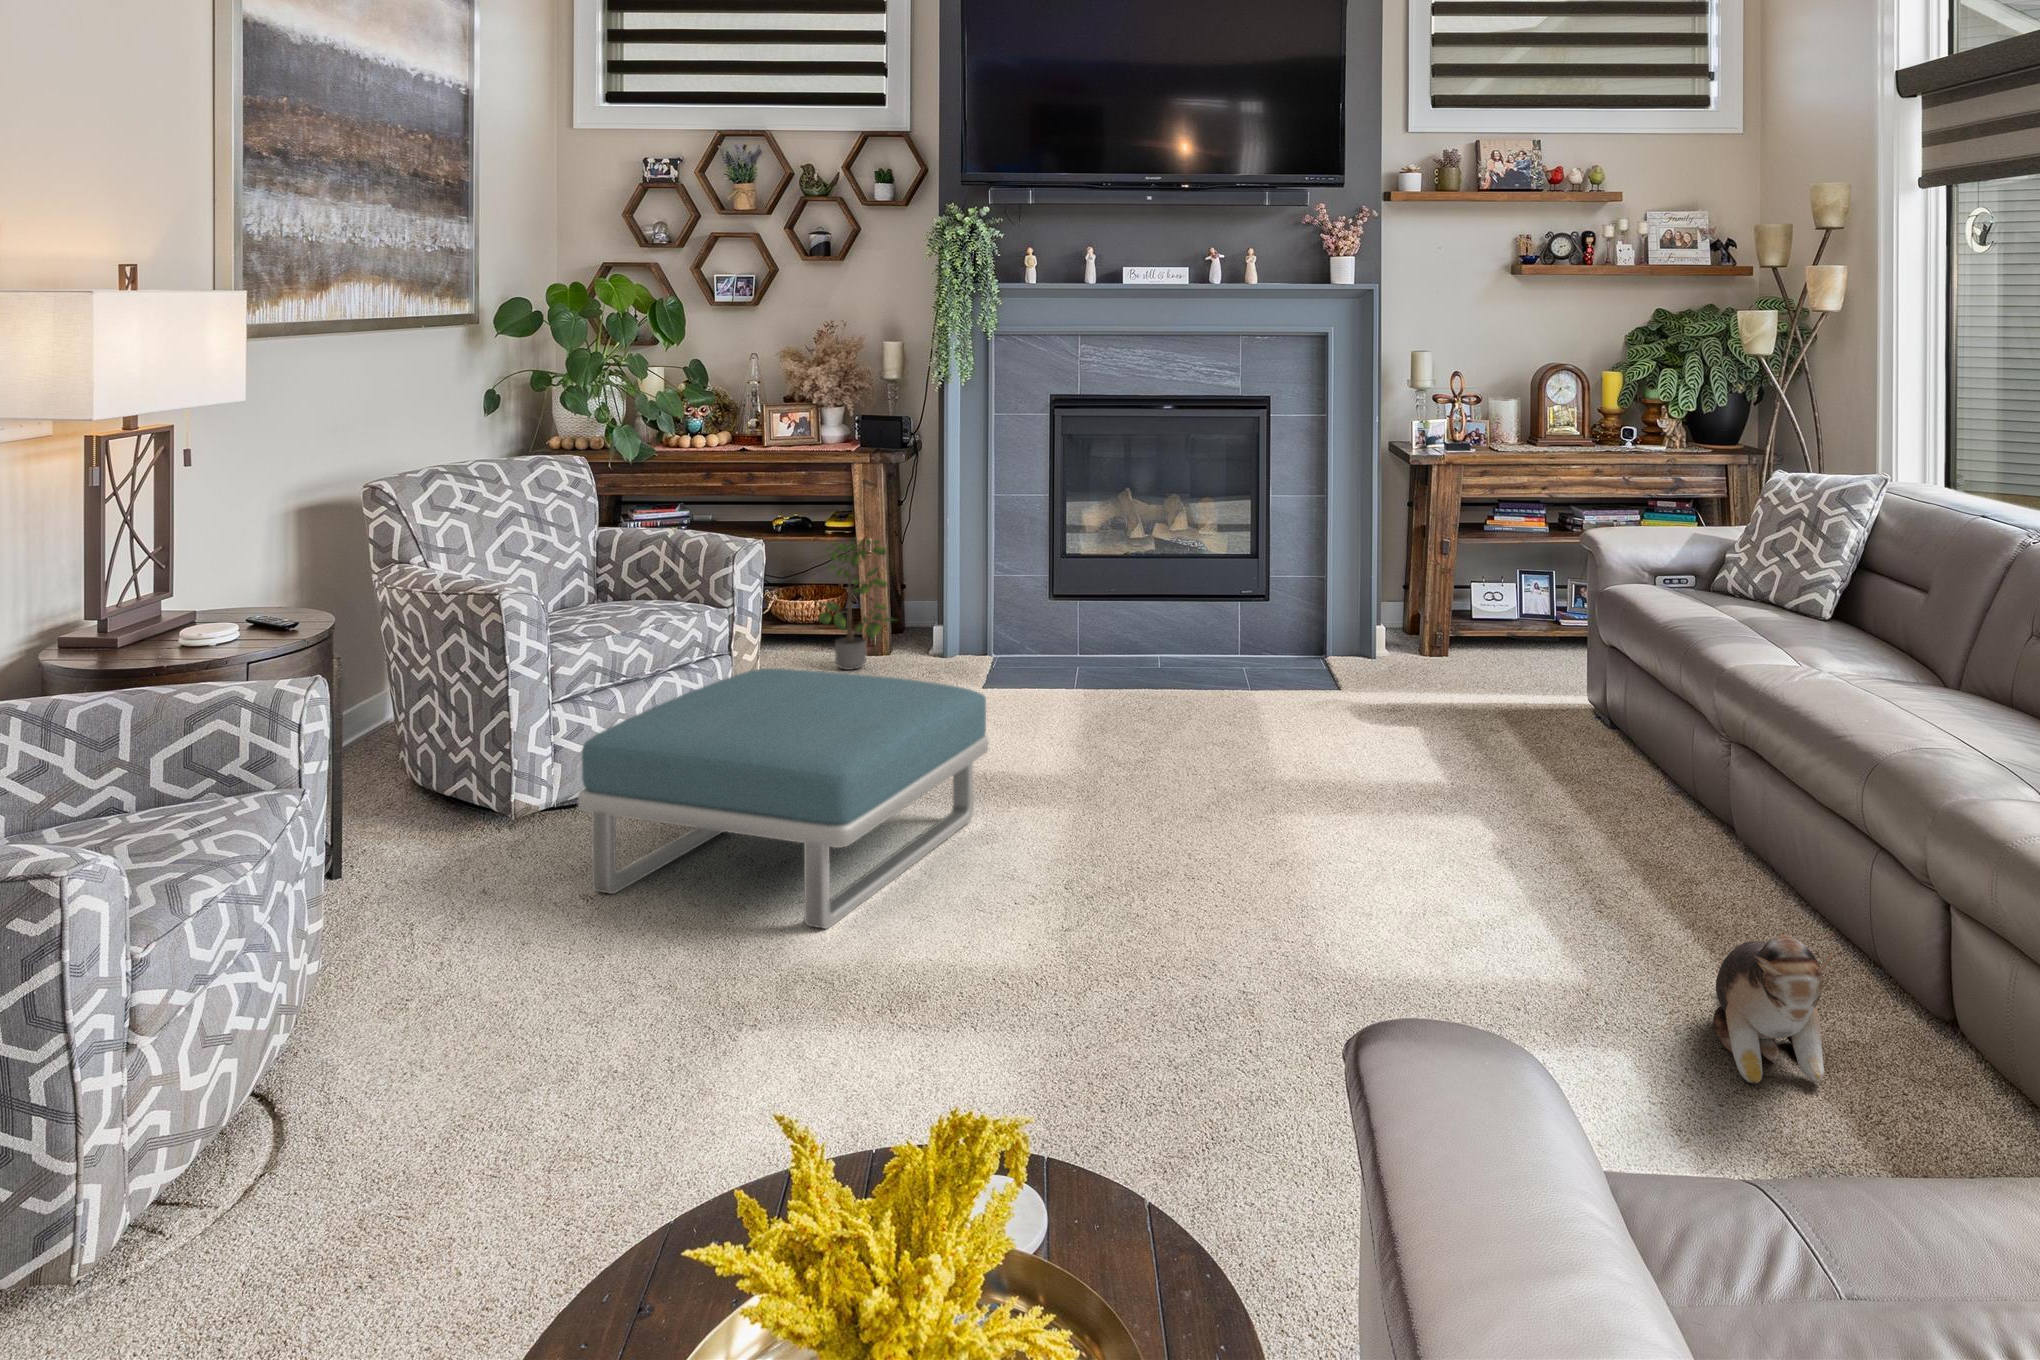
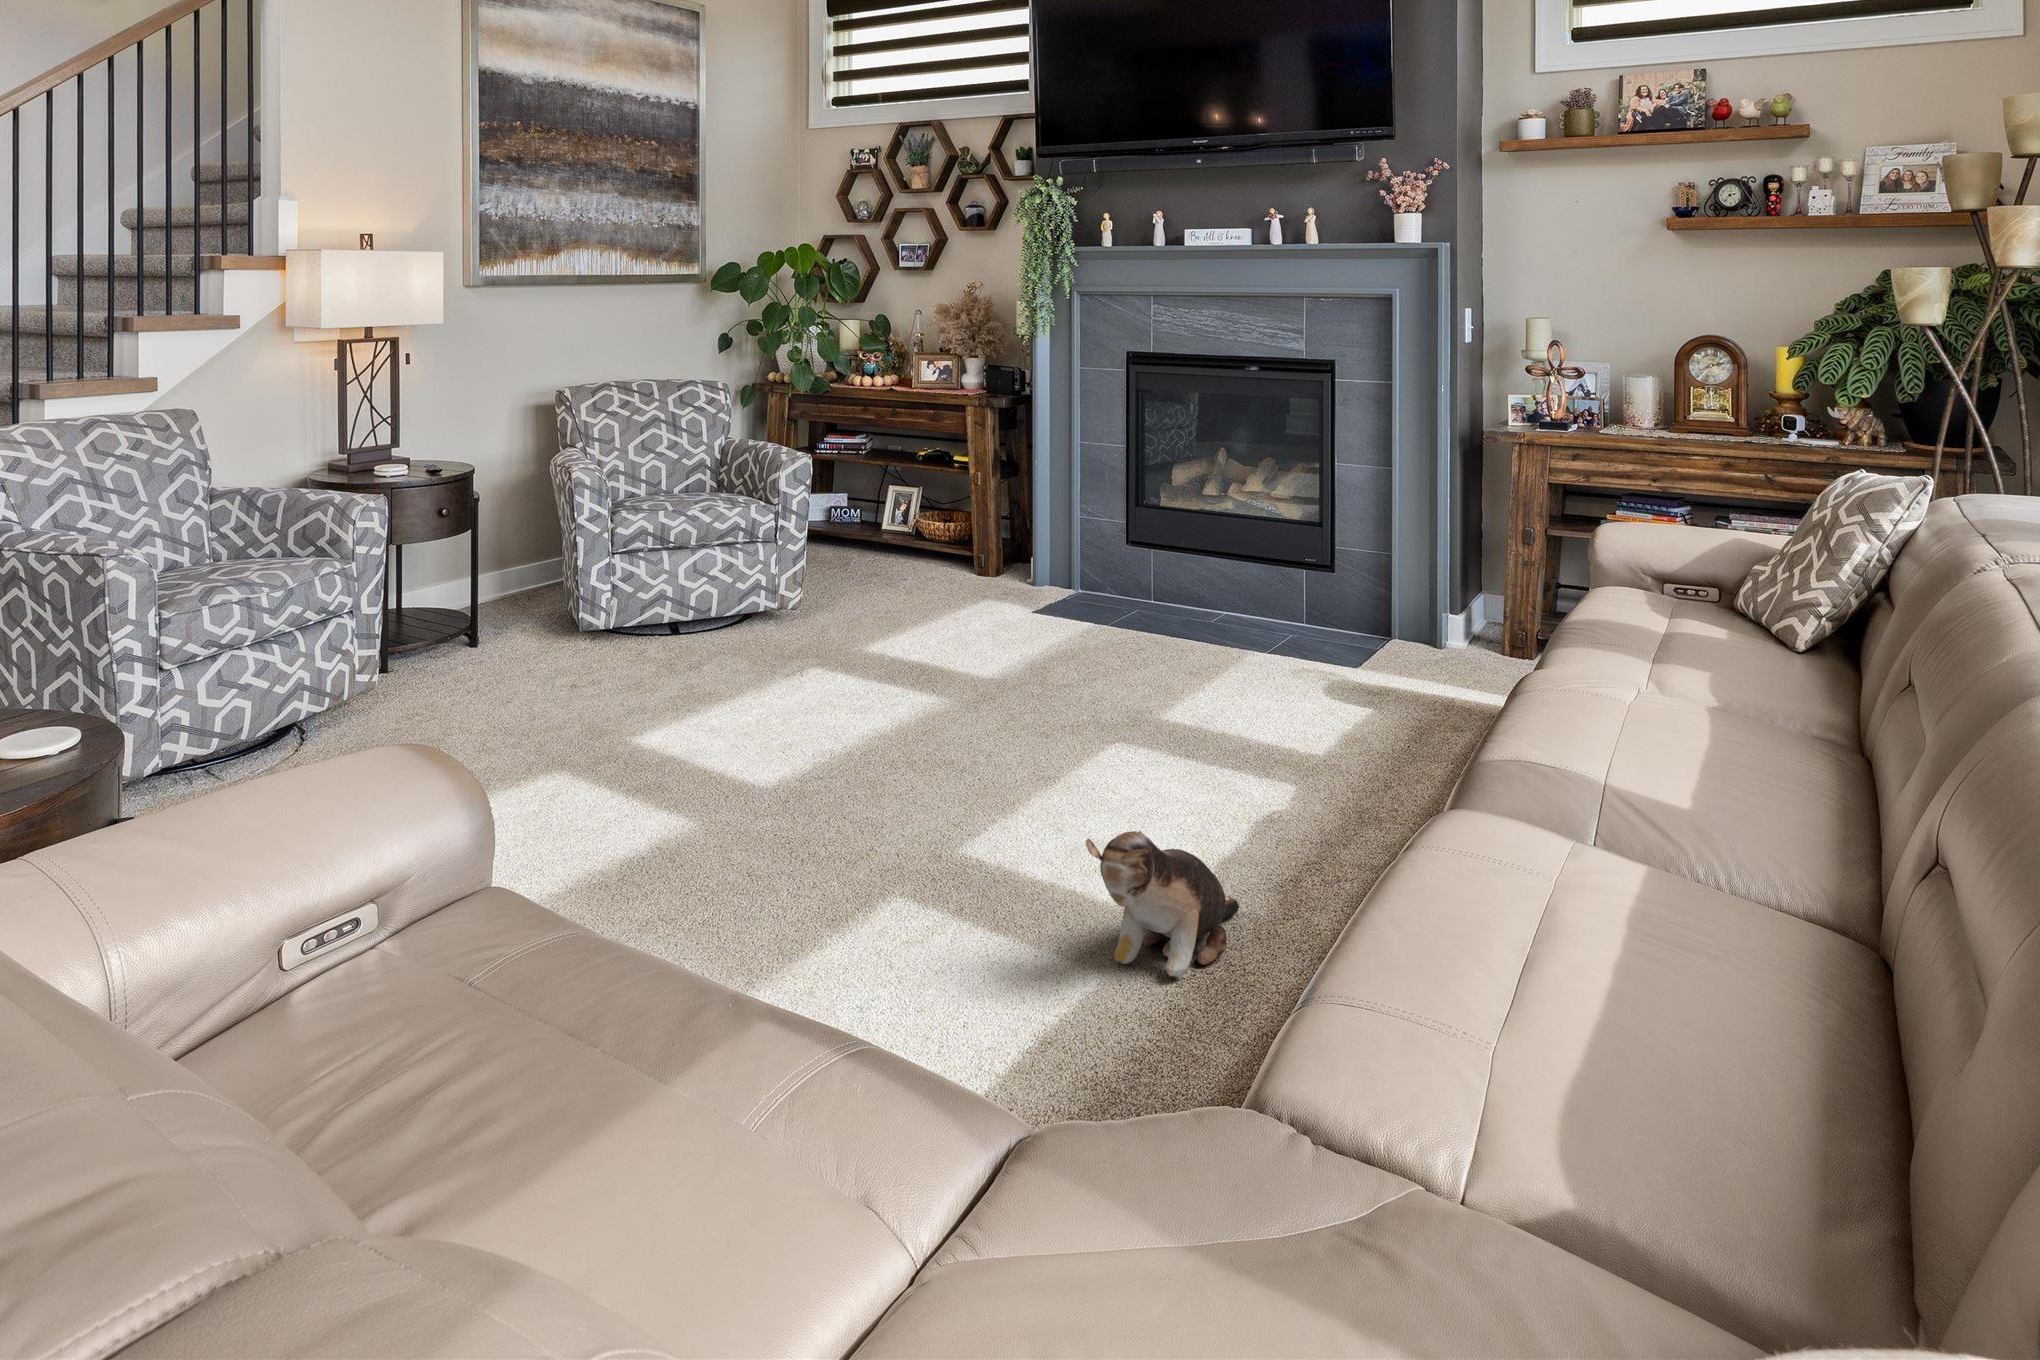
potted plant: present [819,537,897,670] -> none [924,466,988,579]
footstool: present [578,668,988,929] -> none [572,546,871,723]

